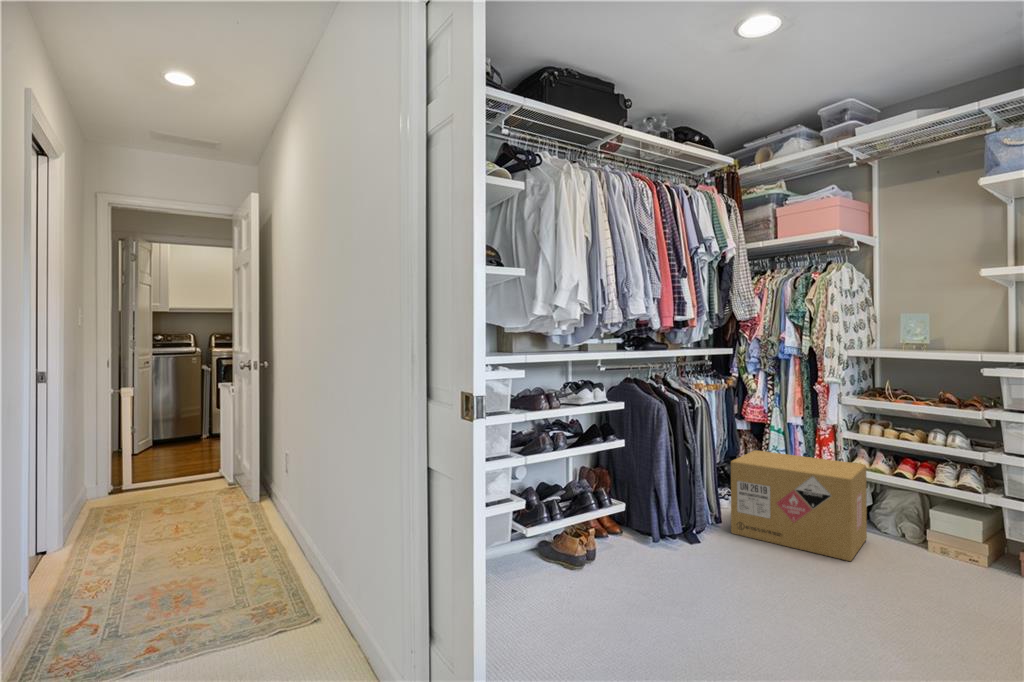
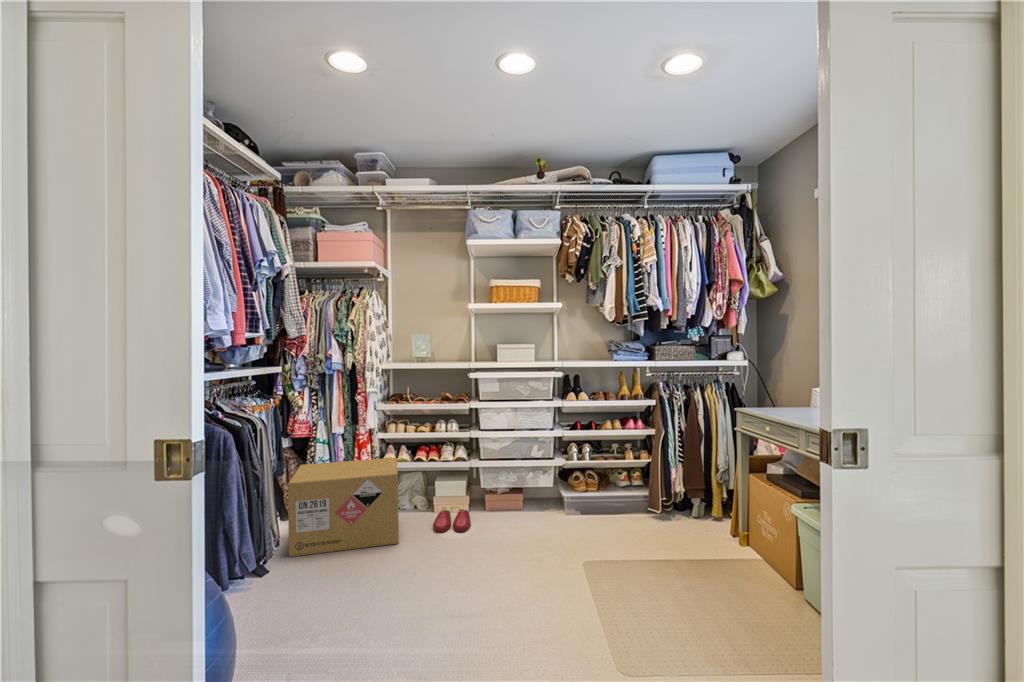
slippers: none [910,547,979,582] -> present [433,510,471,533]

